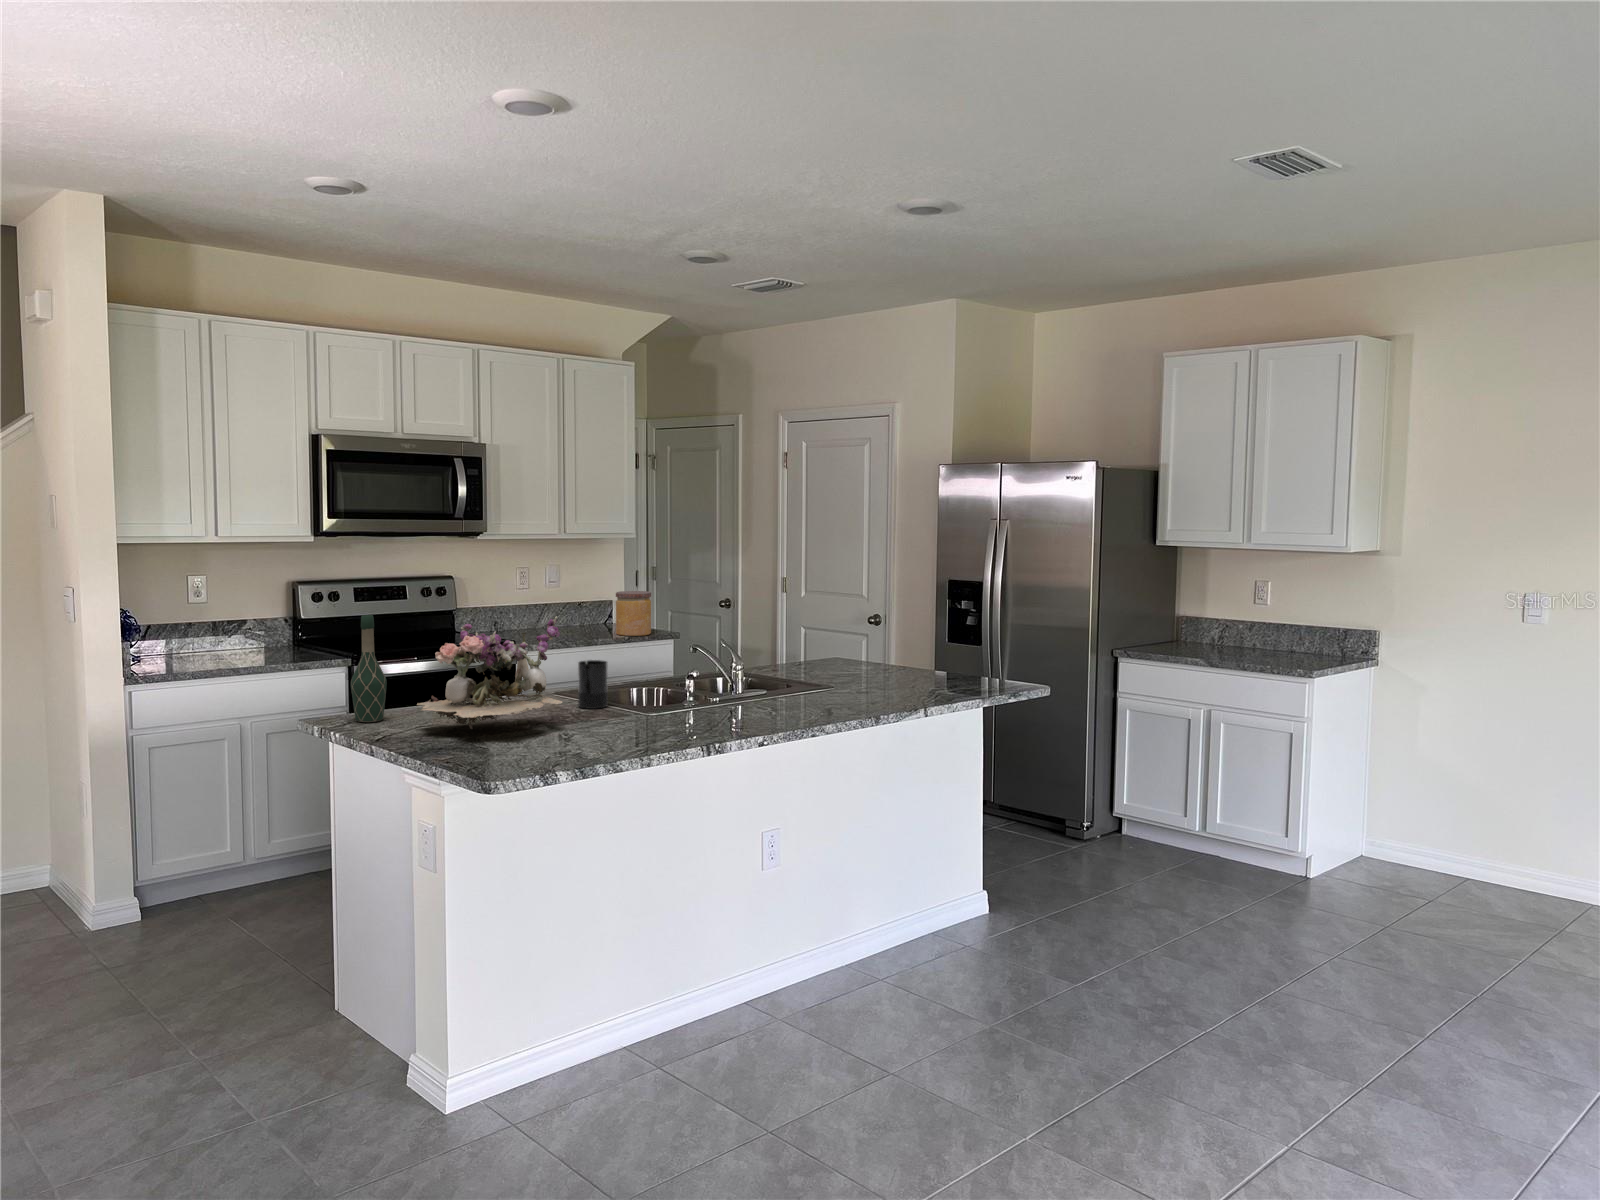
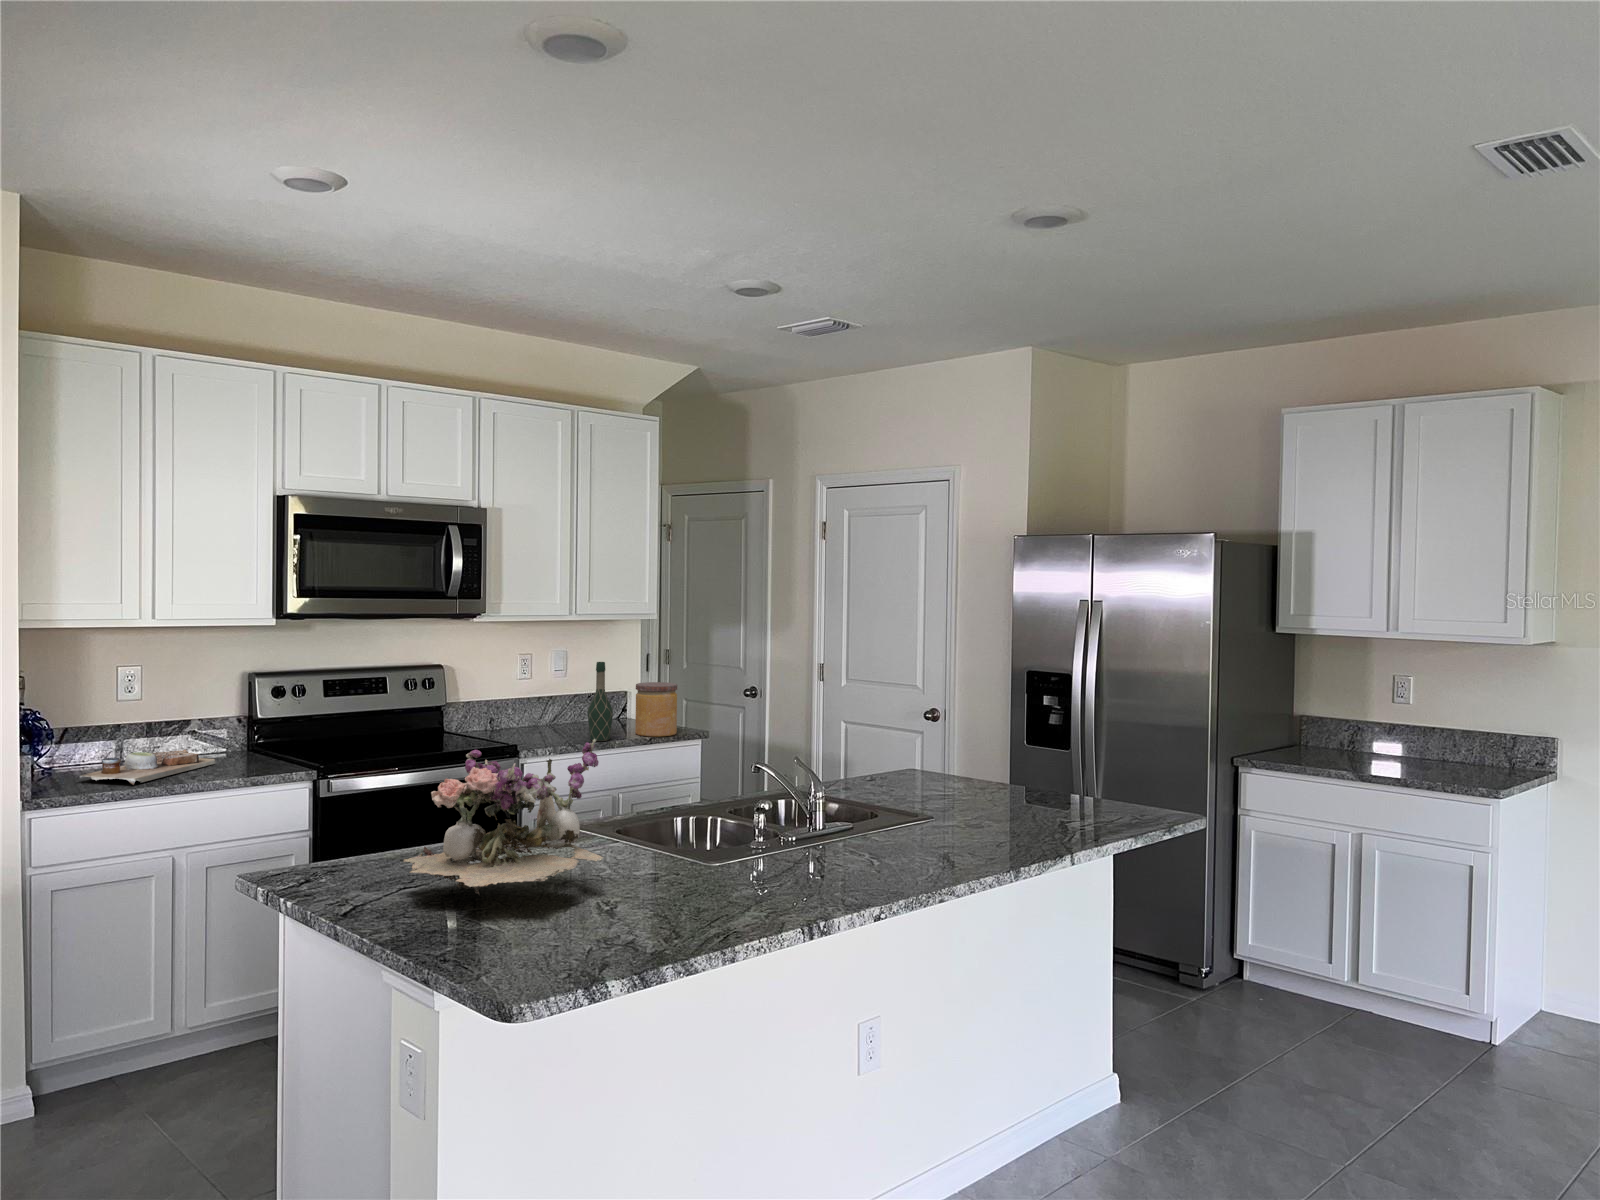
wine bottle: present [351,615,387,722] -> present [588,662,613,741]
cutting board: none [162,643,270,667] -> present [78,750,215,785]
candle: present [578,660,608,709] -> none [614,786,654,856]

